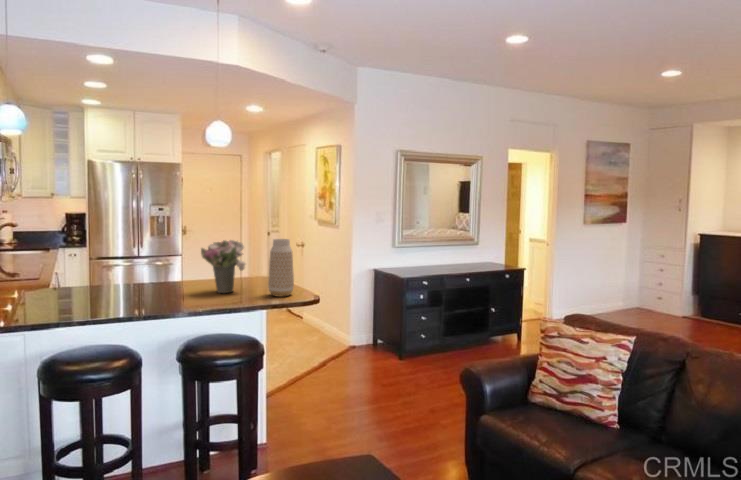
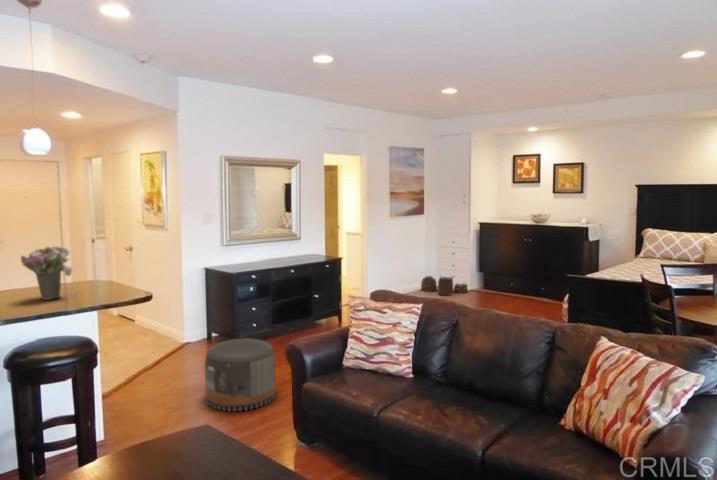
vase: present [268,239,294,297] -> none [99,242,125,298]
woven basket: none [617,295,681,322] -> present [421,276,467,296]
pouf: none [368,351,444,433] -> present [205,338,276,411]

